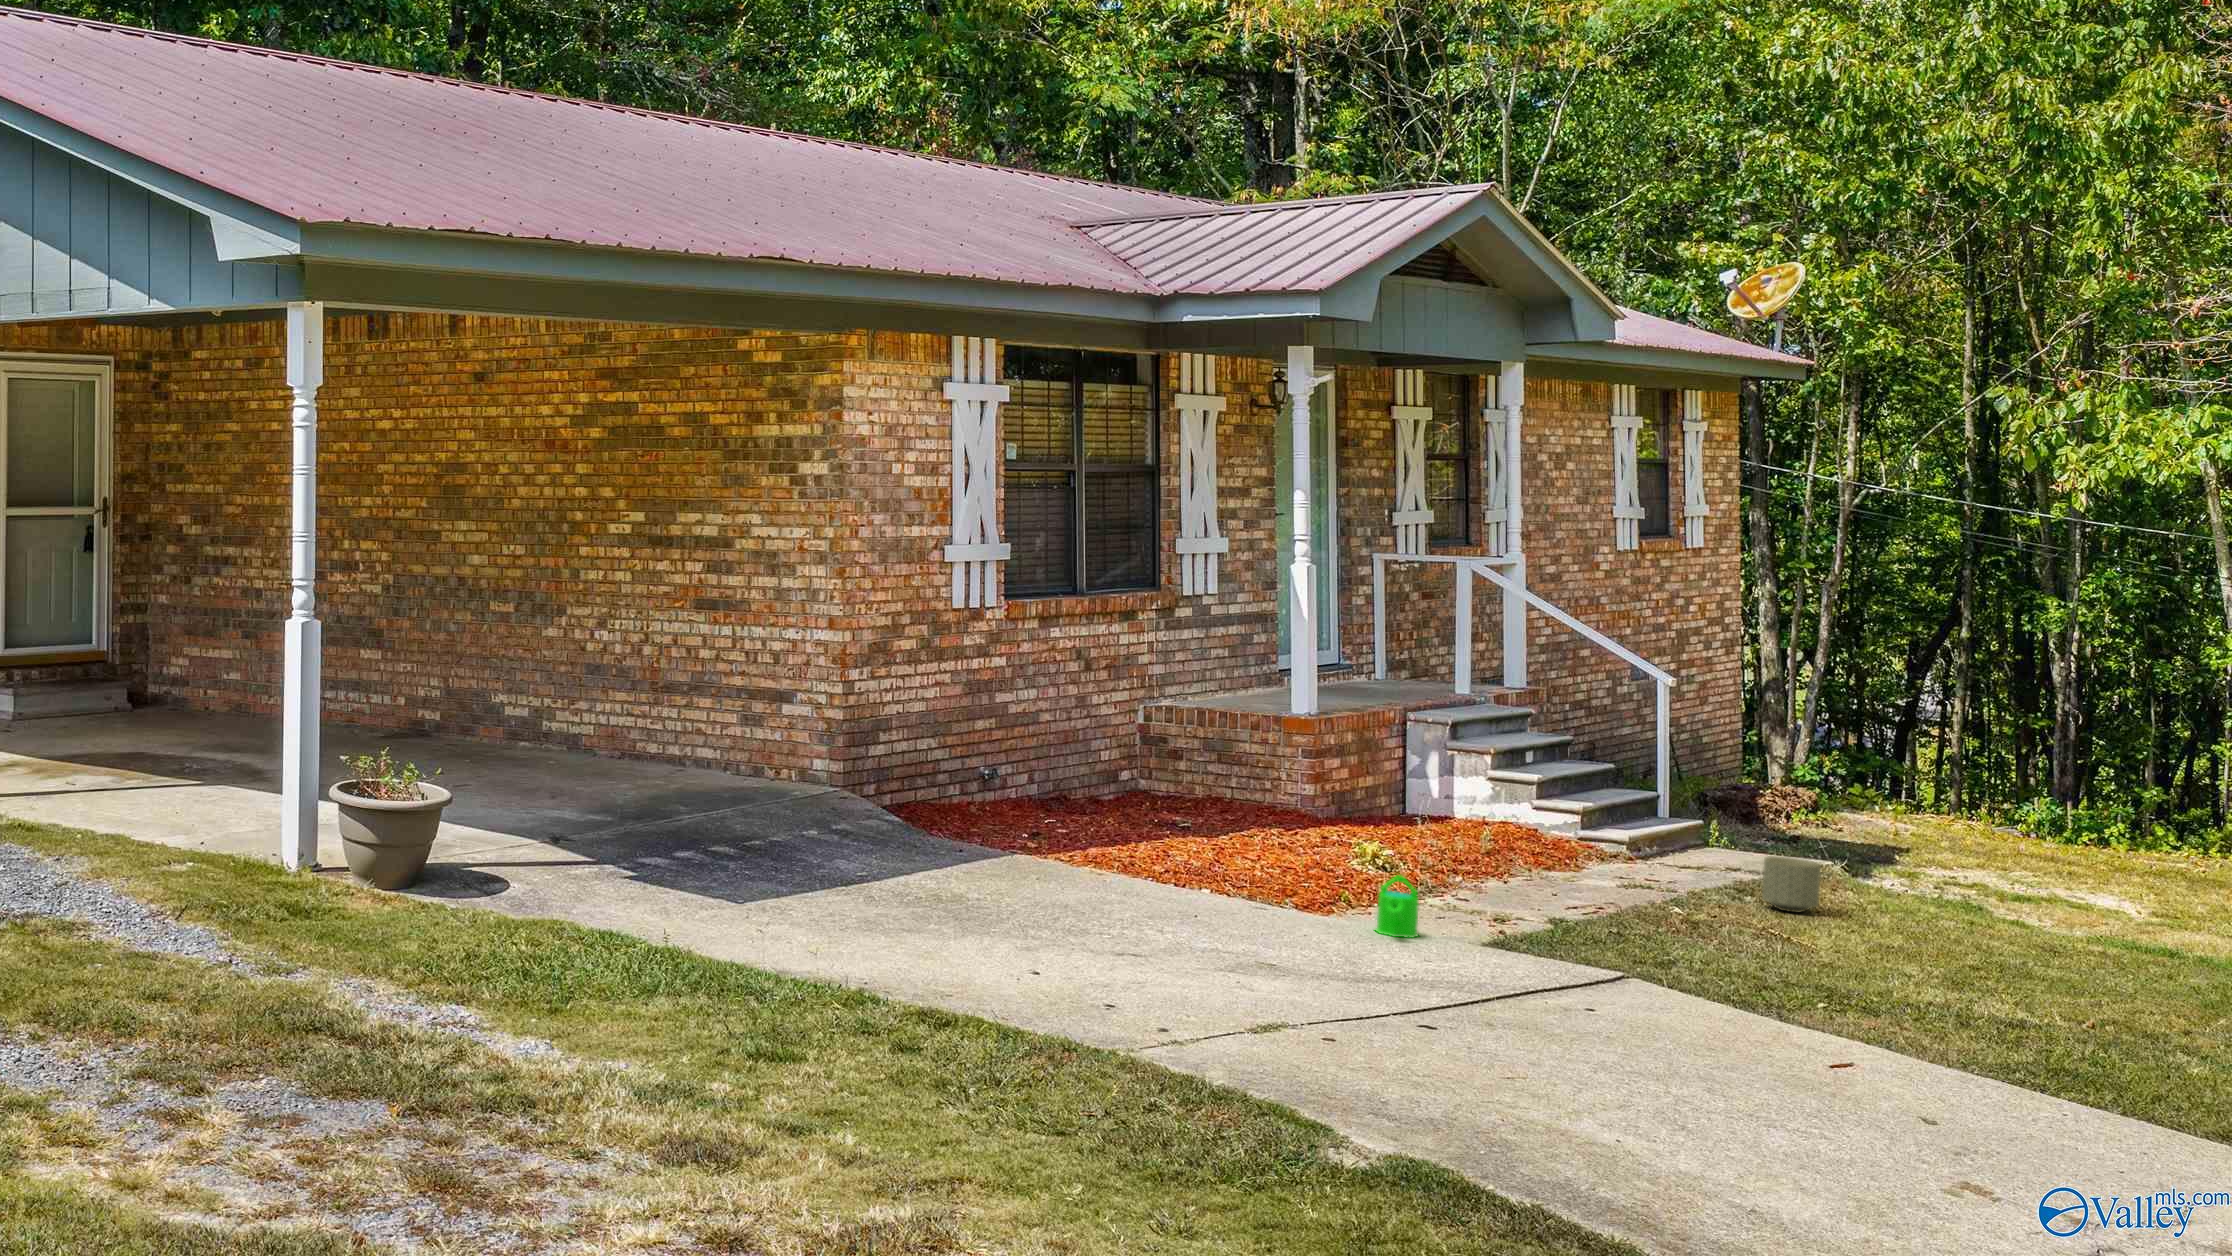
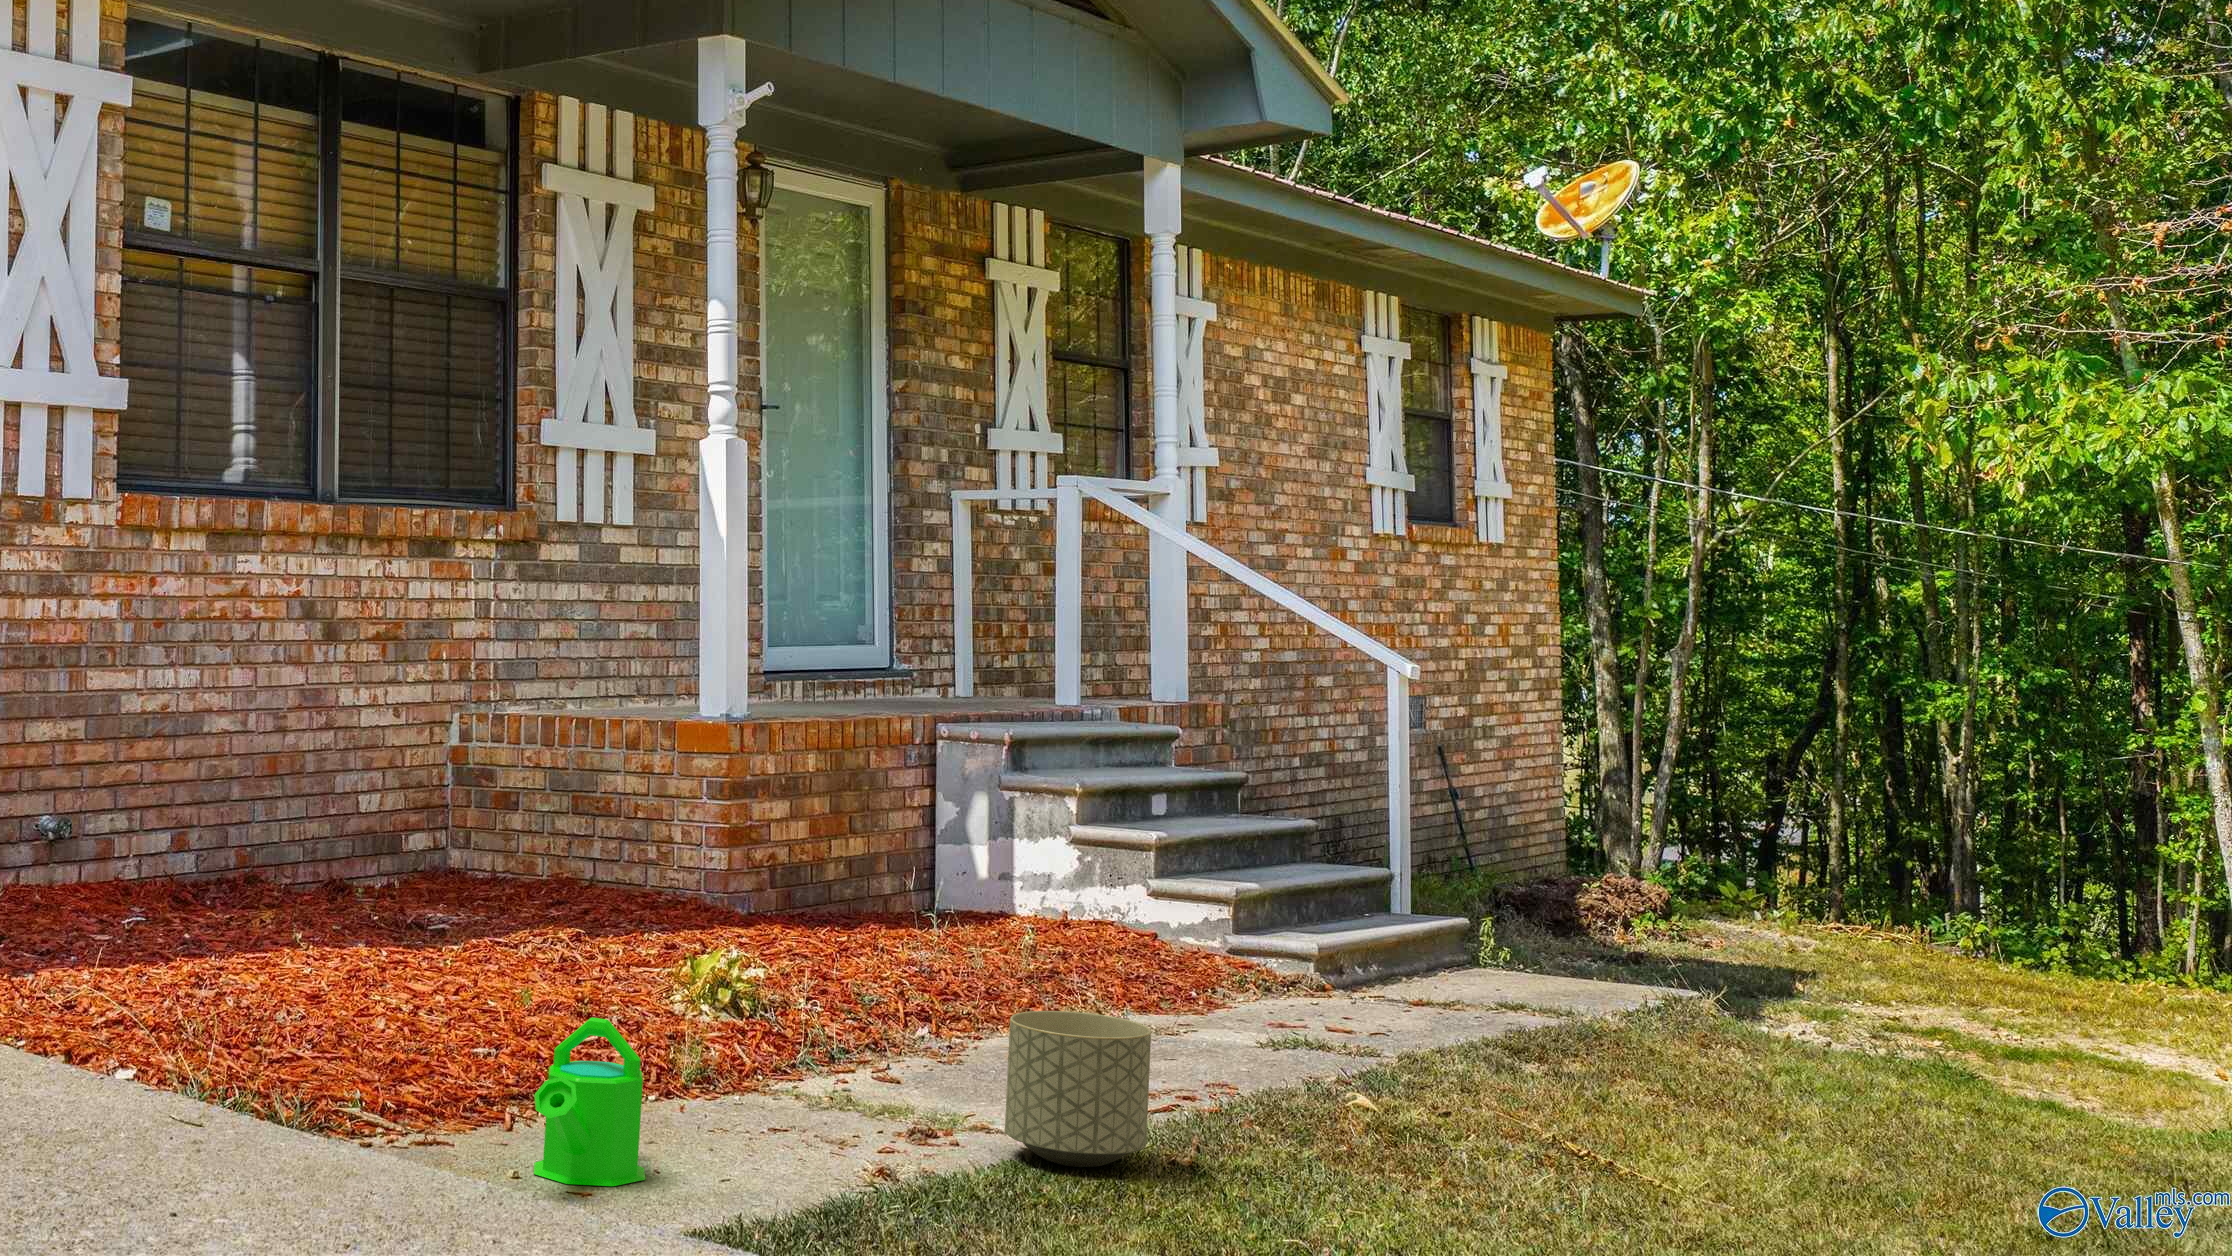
planter: present [1762,856,1821,912] -> present [1005,1011,1151,1167]

